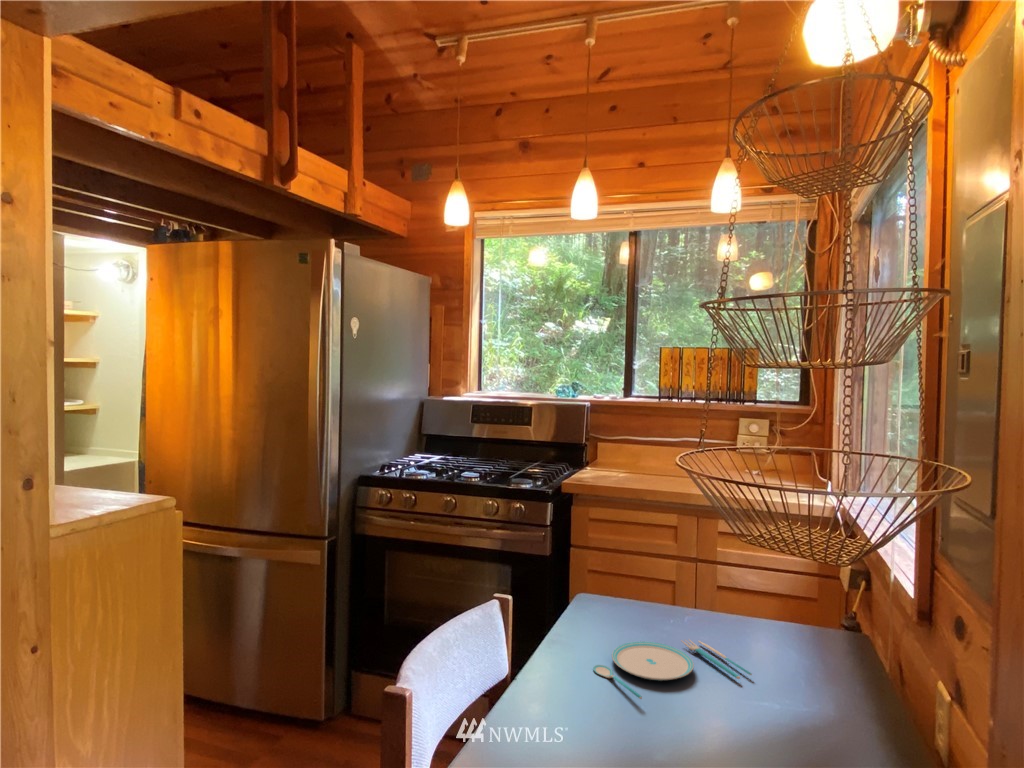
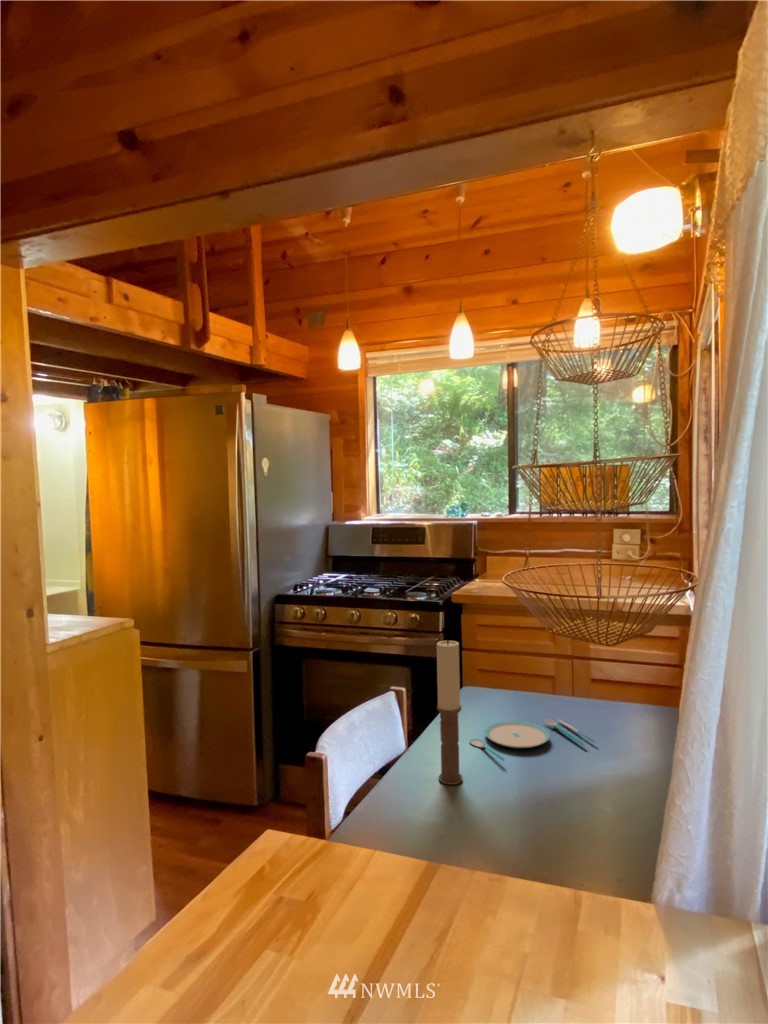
candle: none [558,538,593,733] -> present [437,639,462,785]

